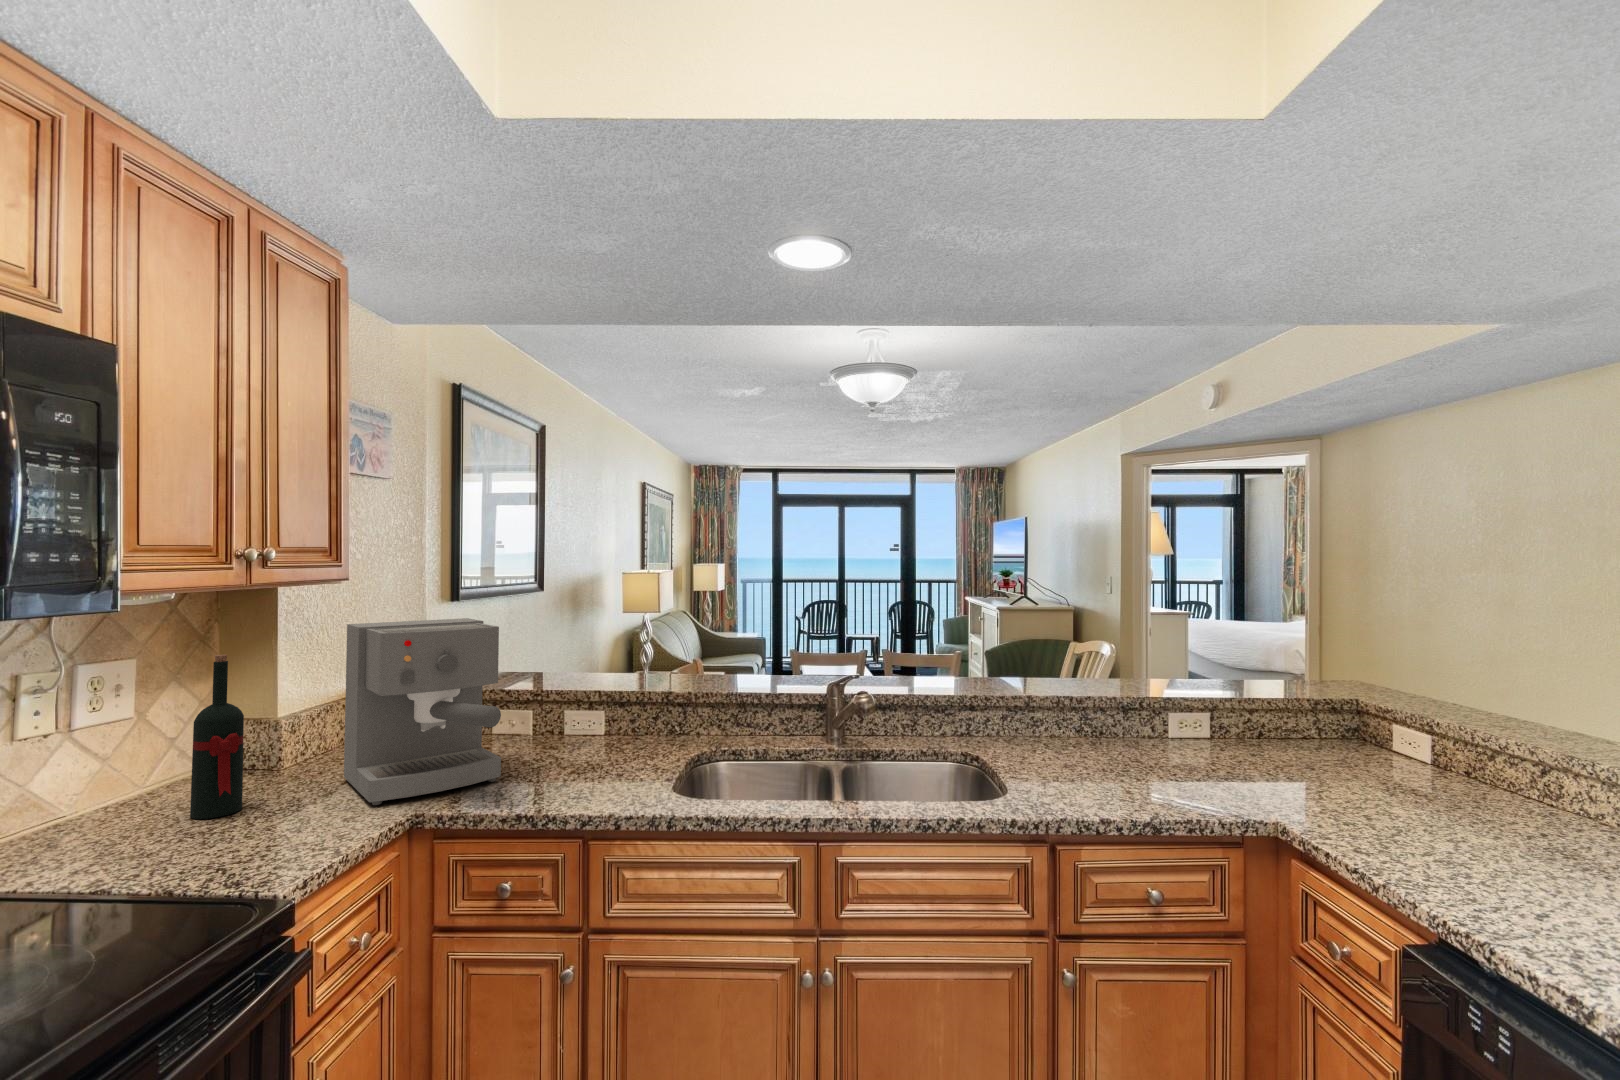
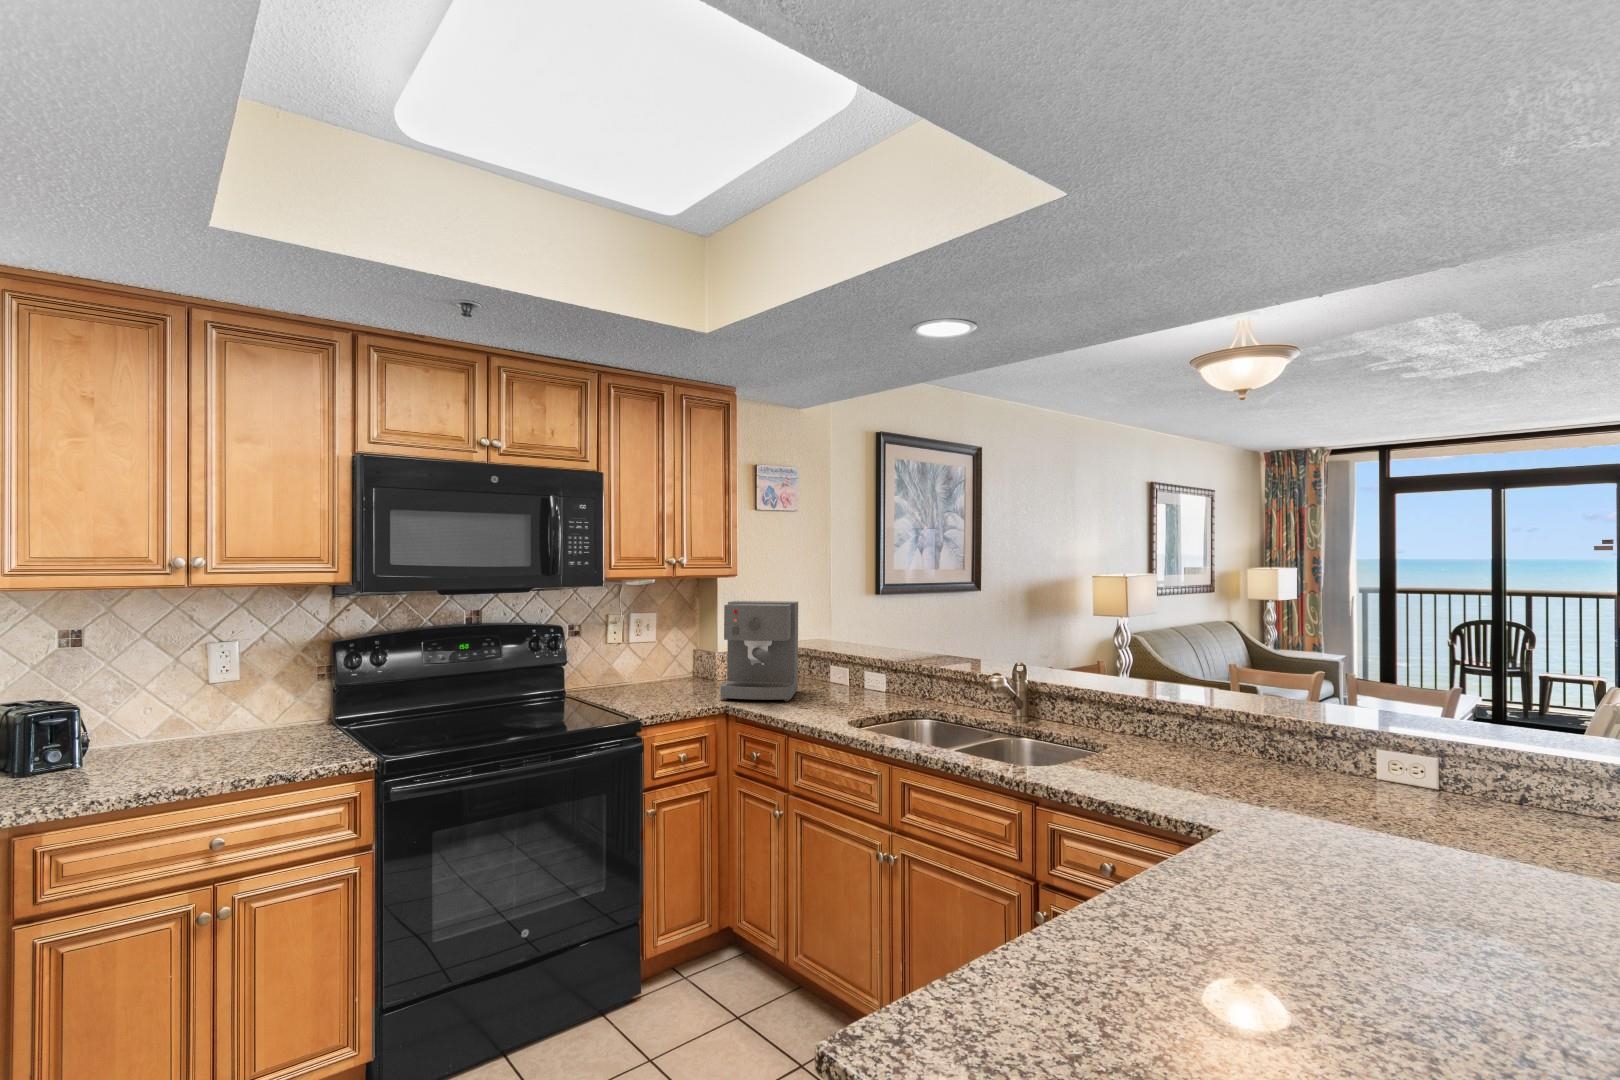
wine bottle: present [190,654,244,819] -> none [662,612,683,693]

